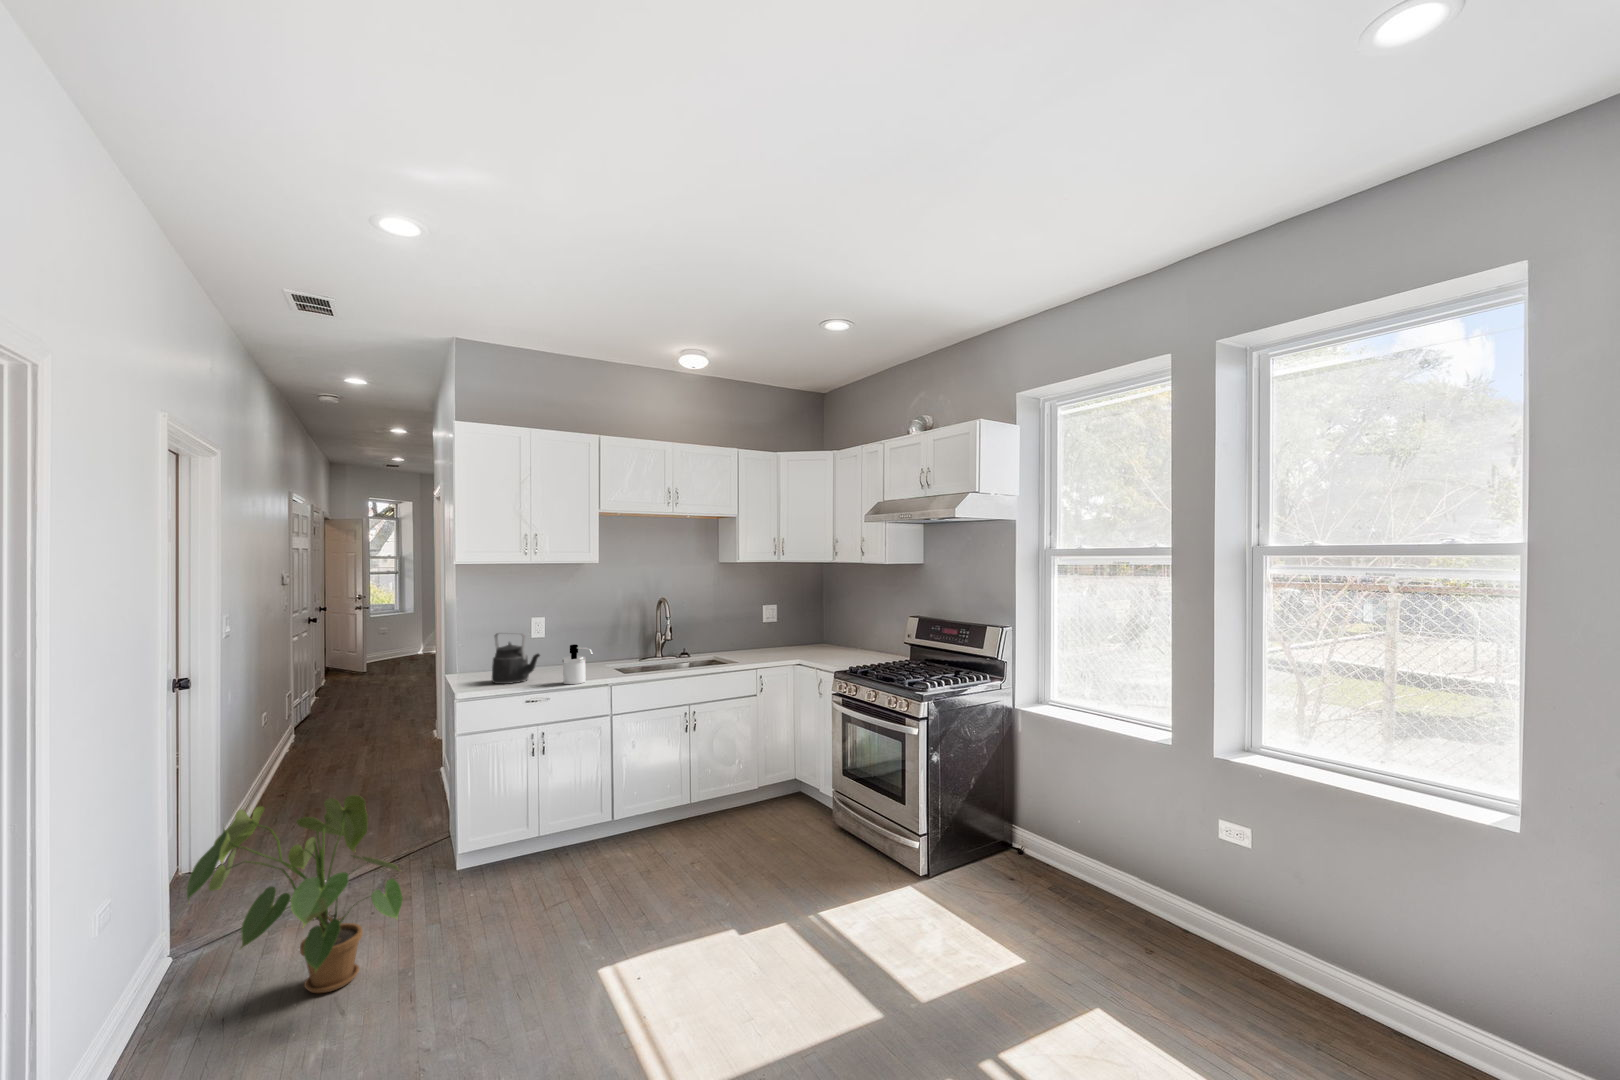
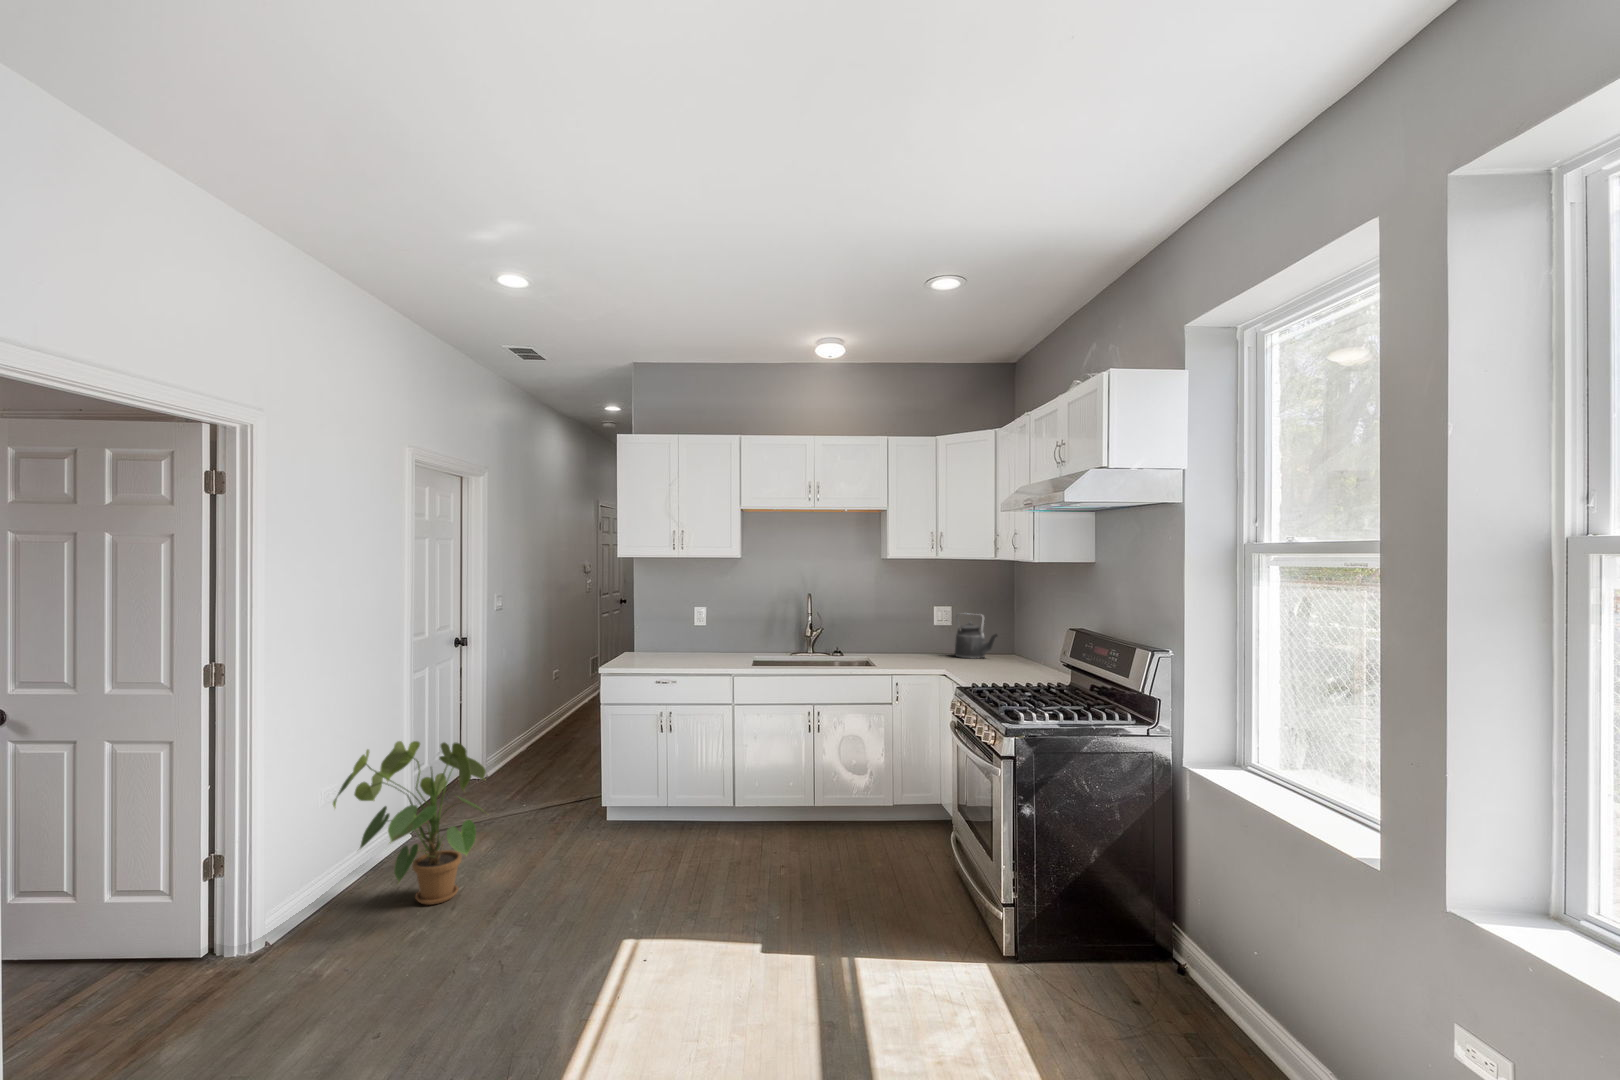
kettle: present [492,633,540,684] -> present [955,614,997,659]
soap dispenser: present [562,644,593,684] -> none [691,632,714,670]

